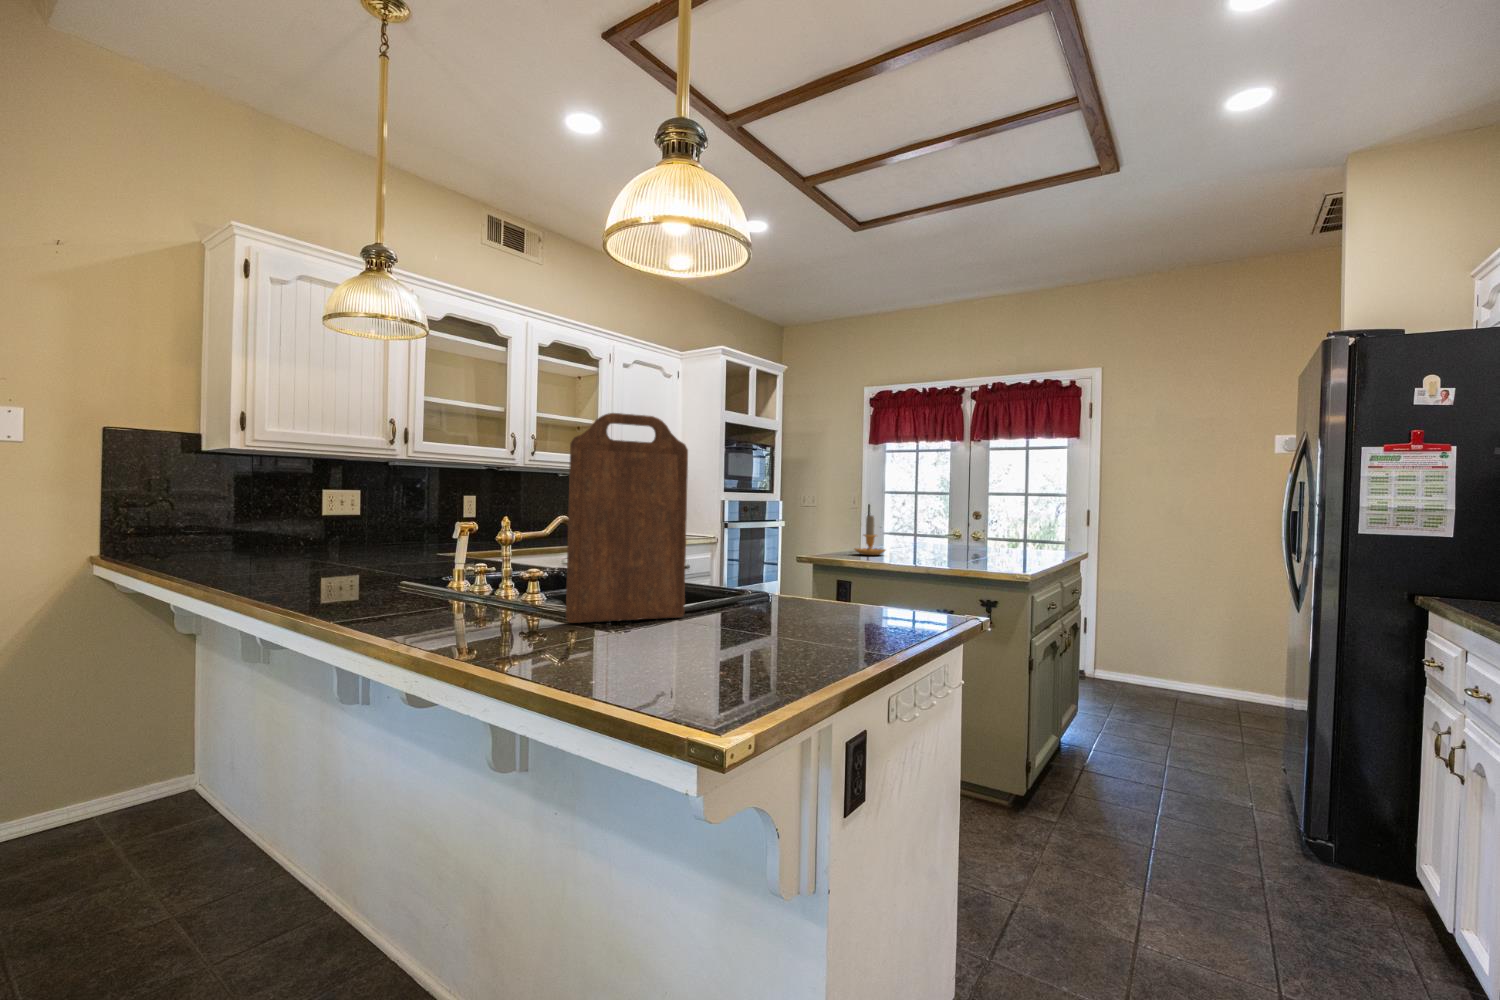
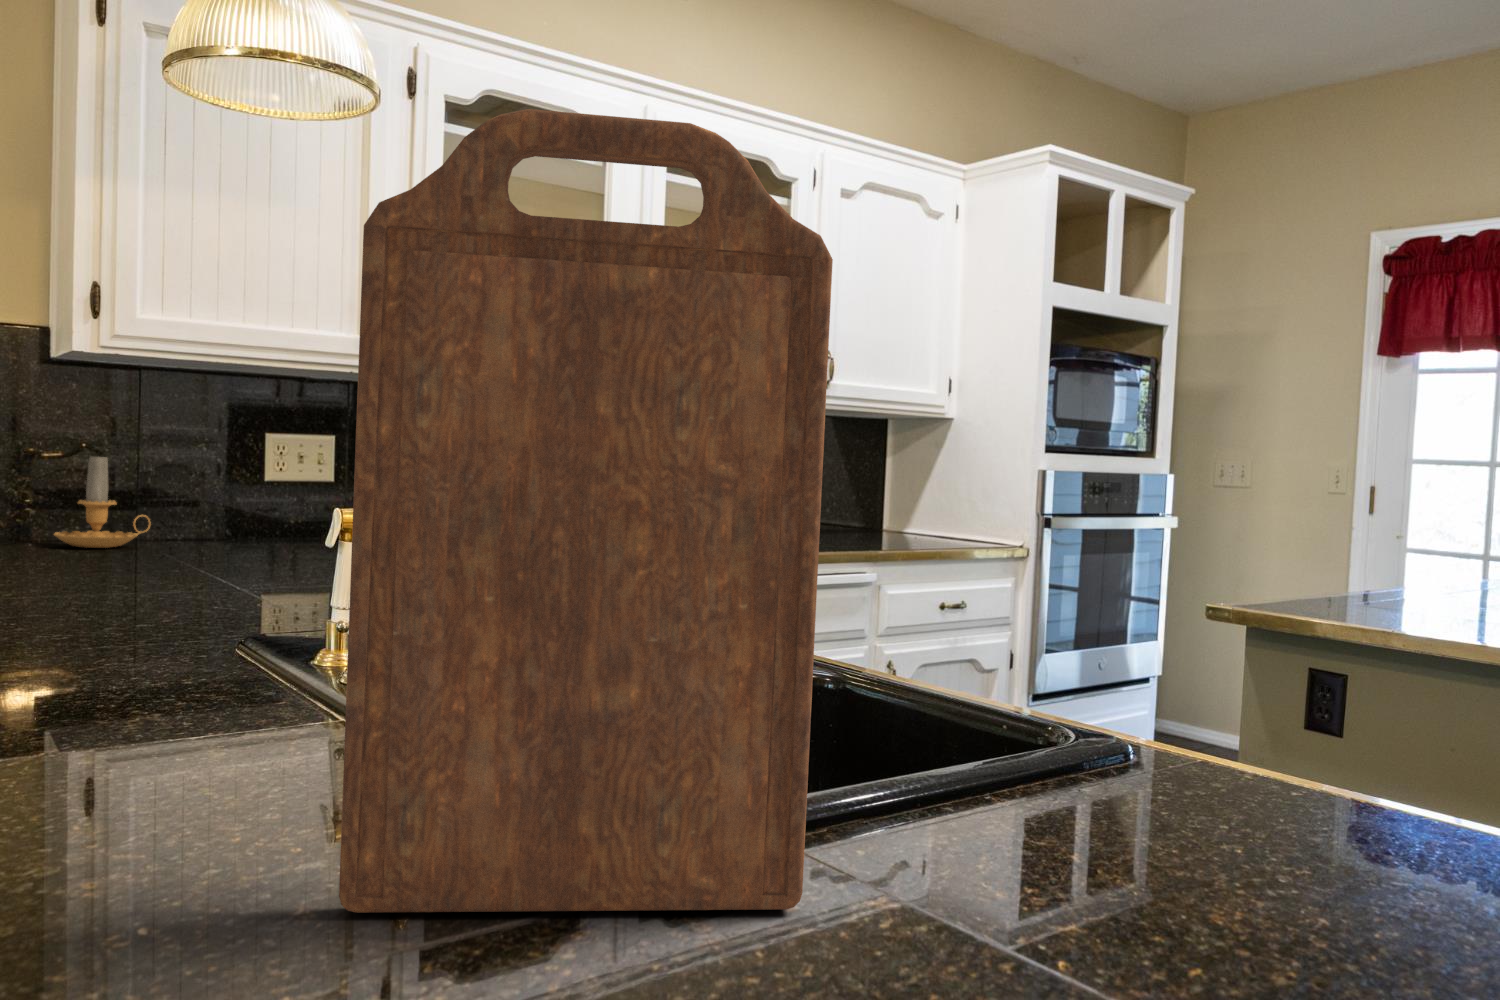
candle: present [854,515,885,555] -> present [54,456,150,548]

